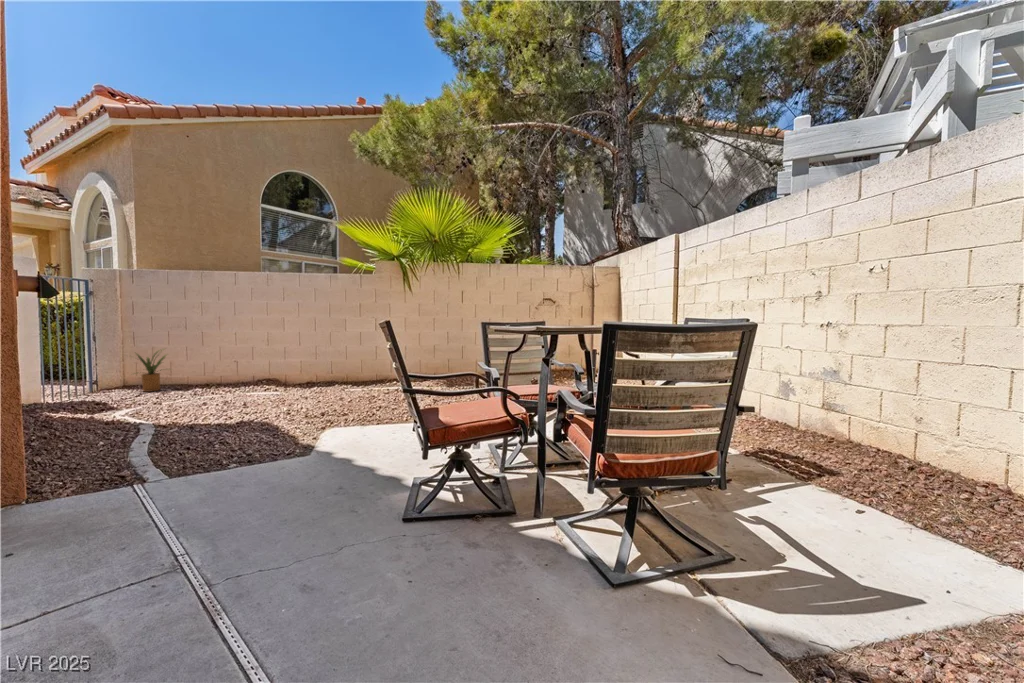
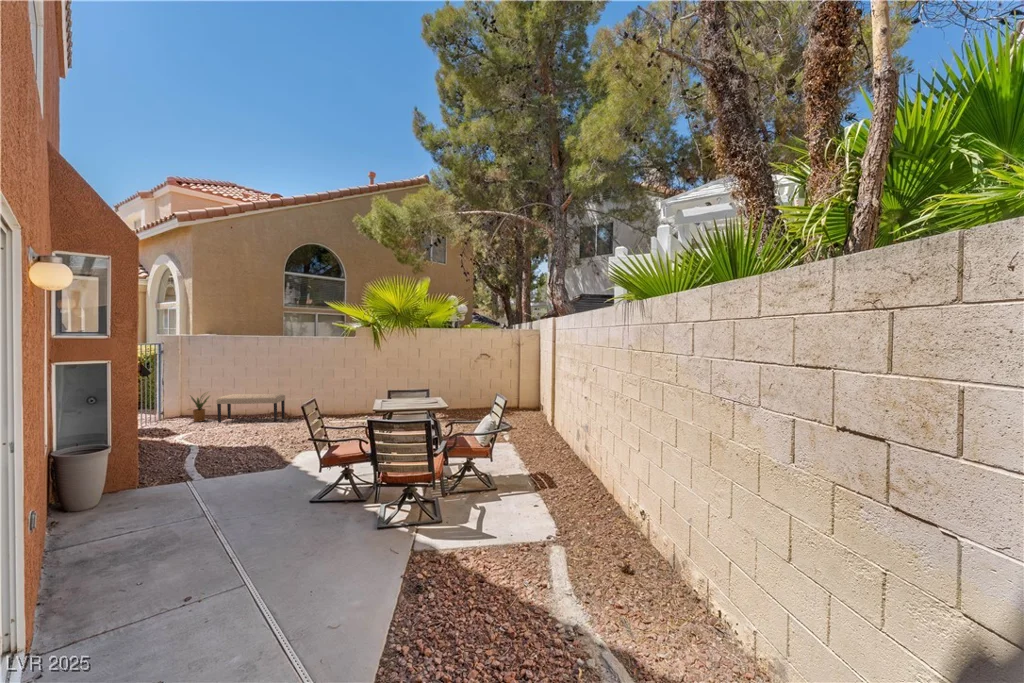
bench: none [177,352,278,392] -> present [216,394,285,422]

